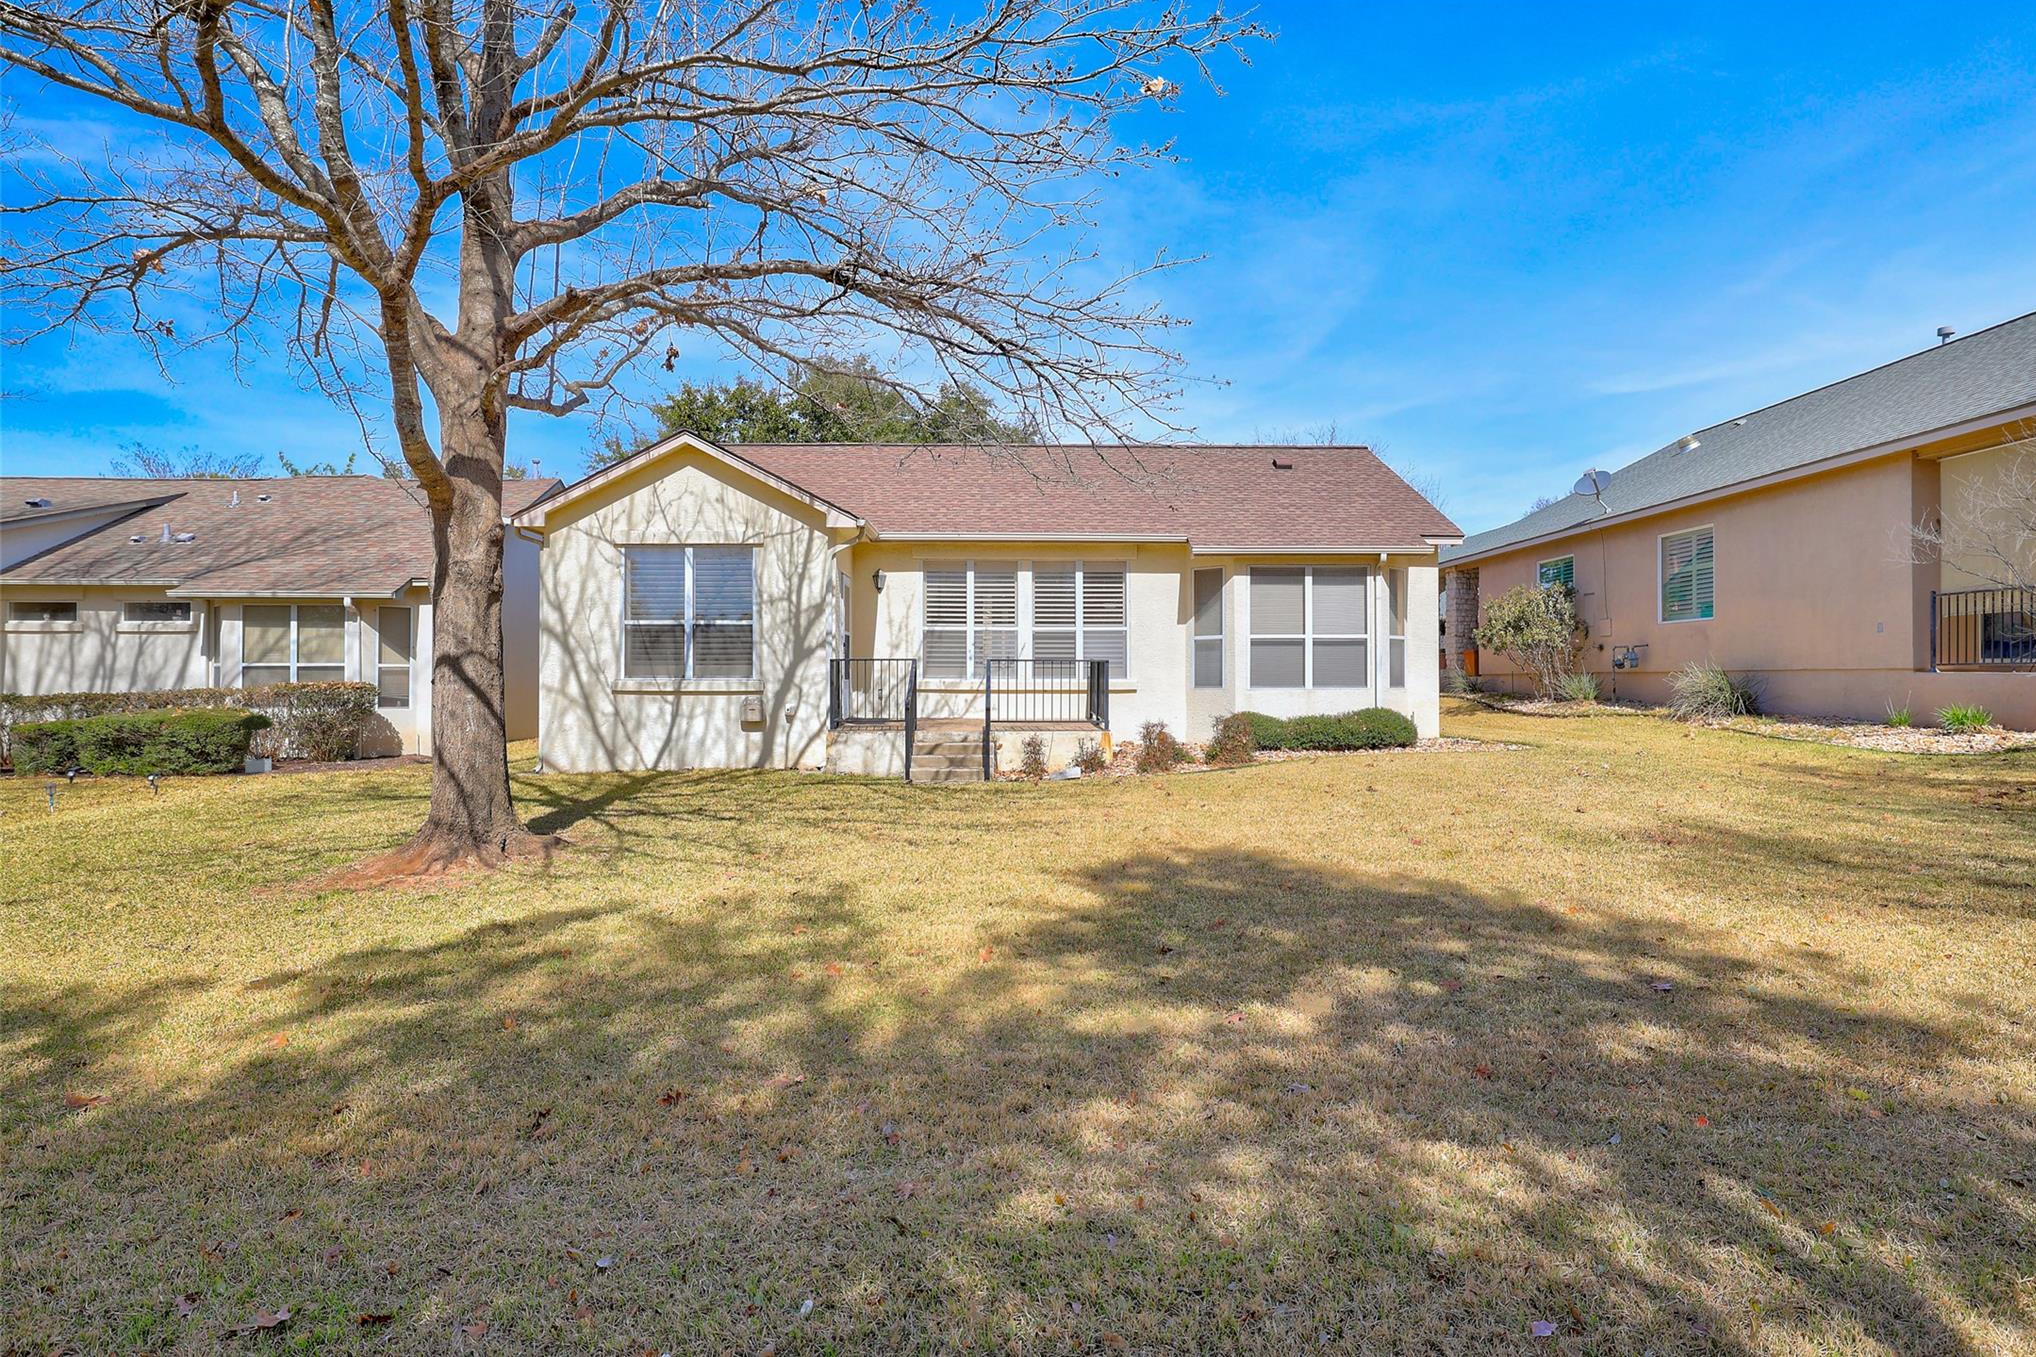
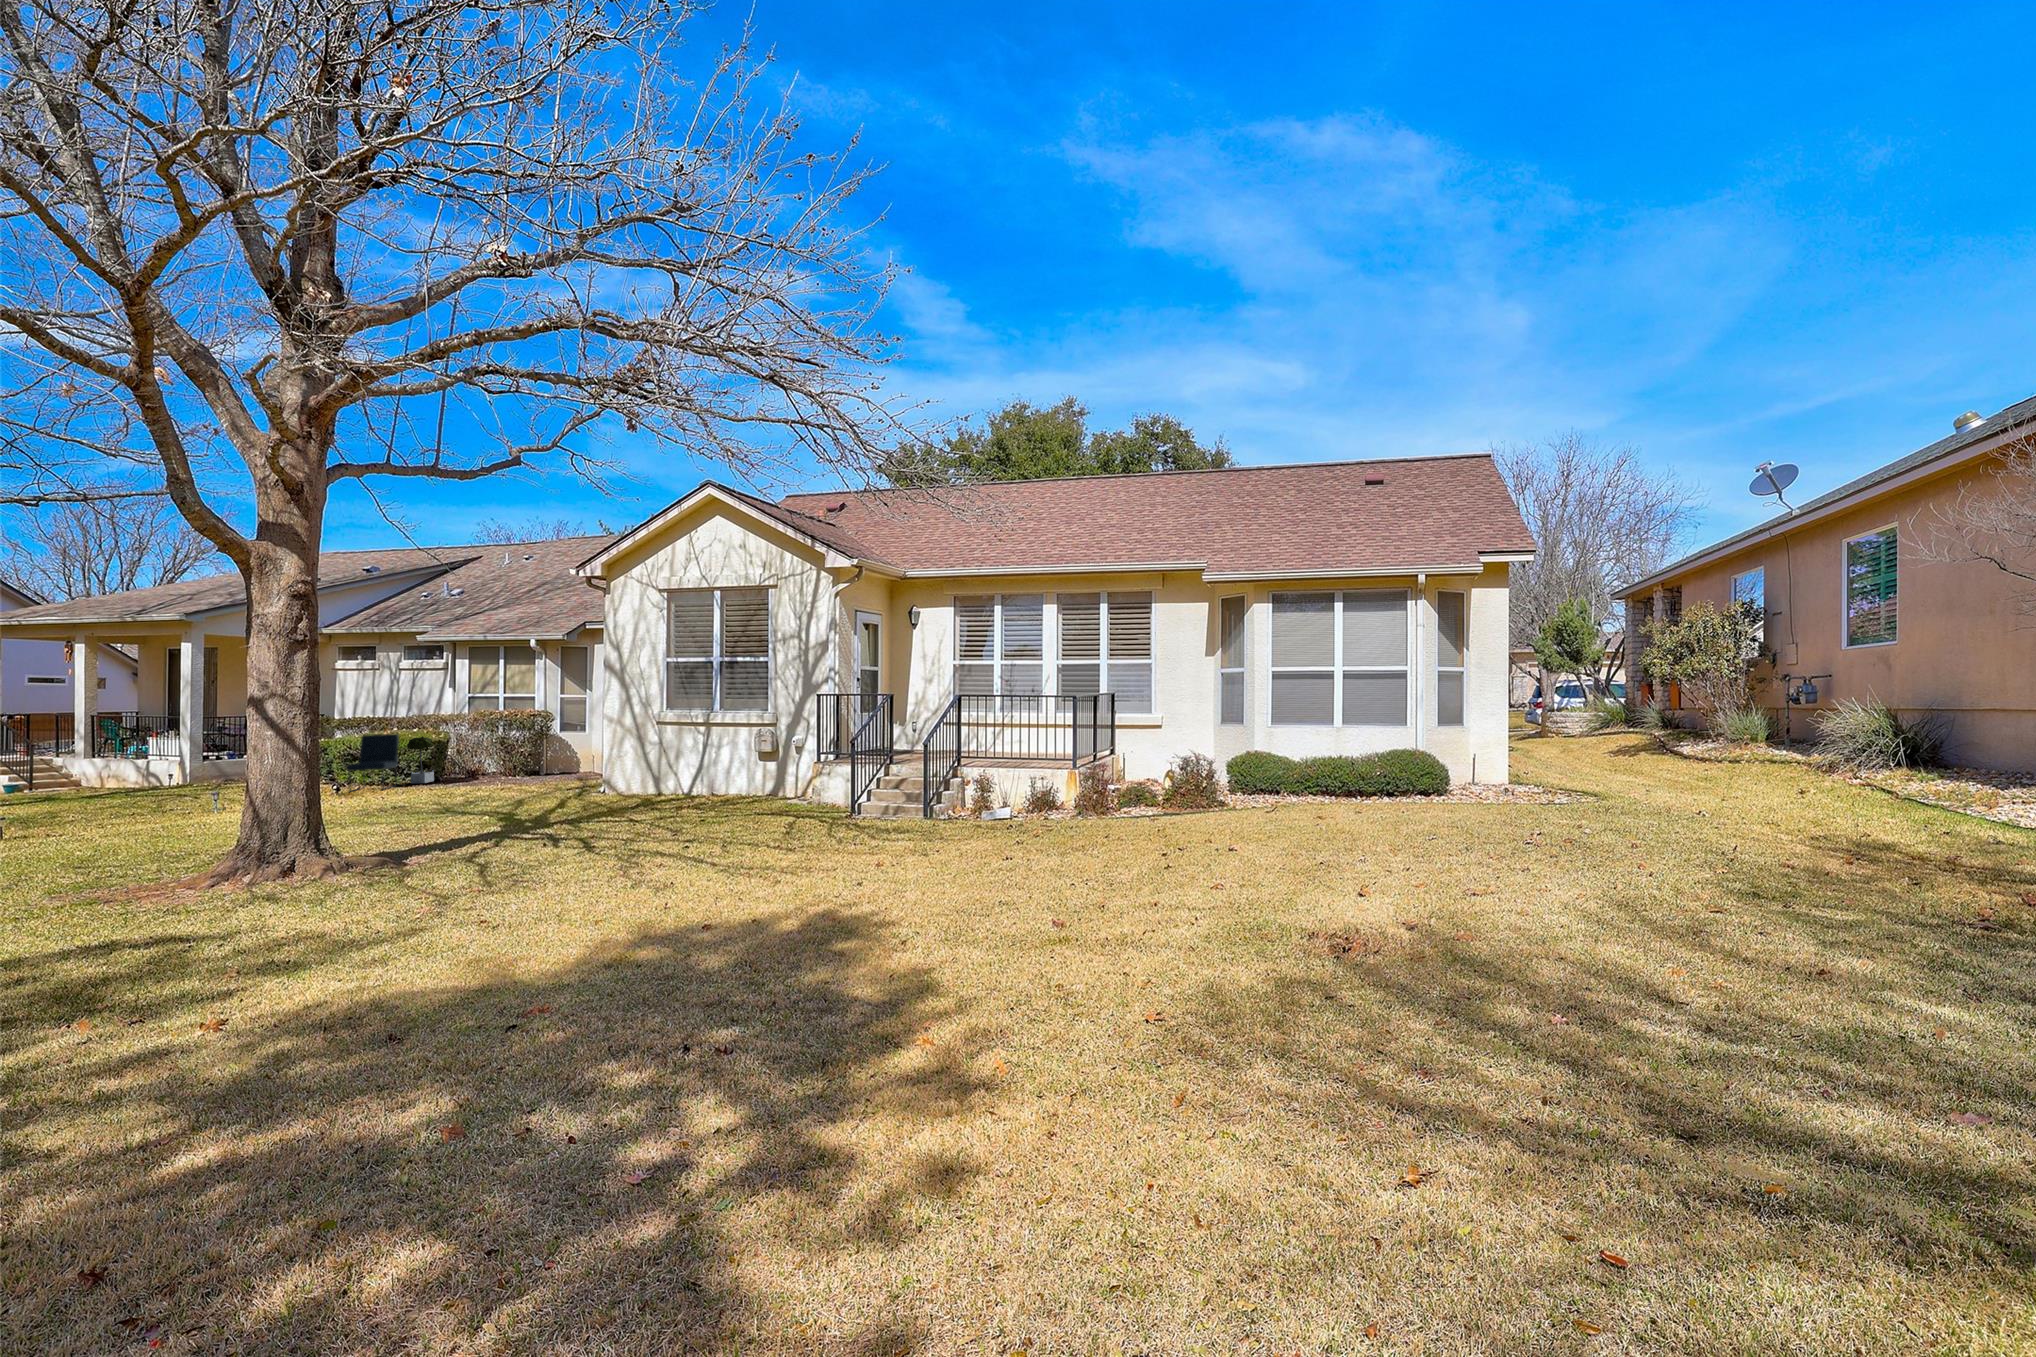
chair: none [180,710,234,782] -> present [346,734,399,792]

